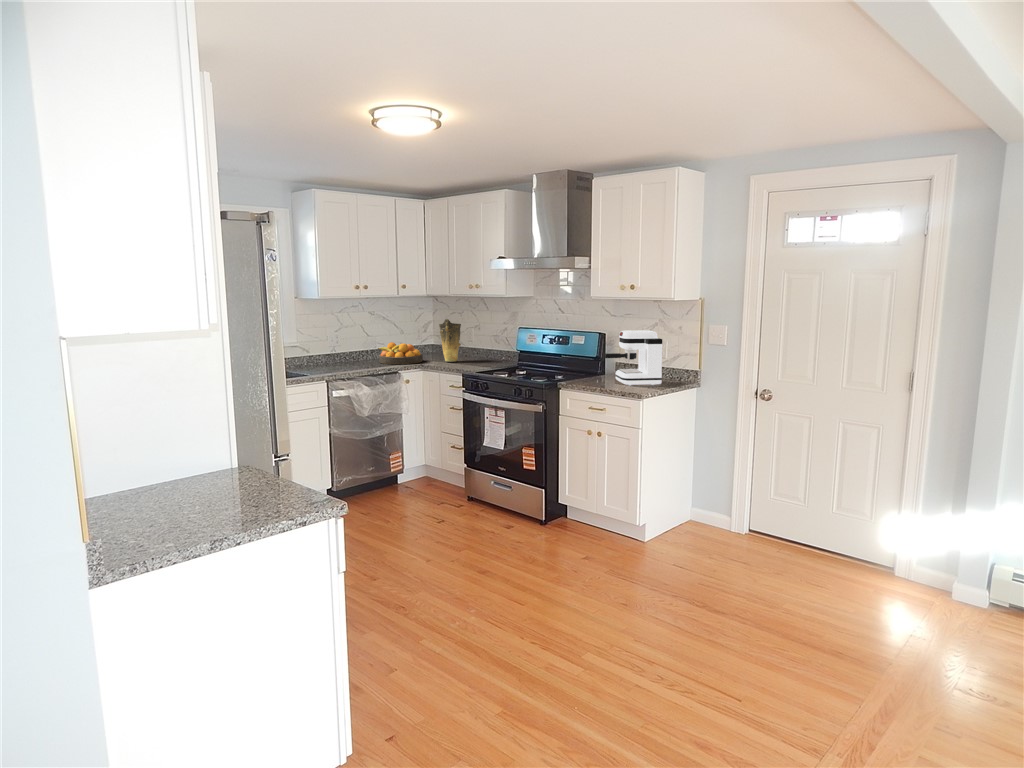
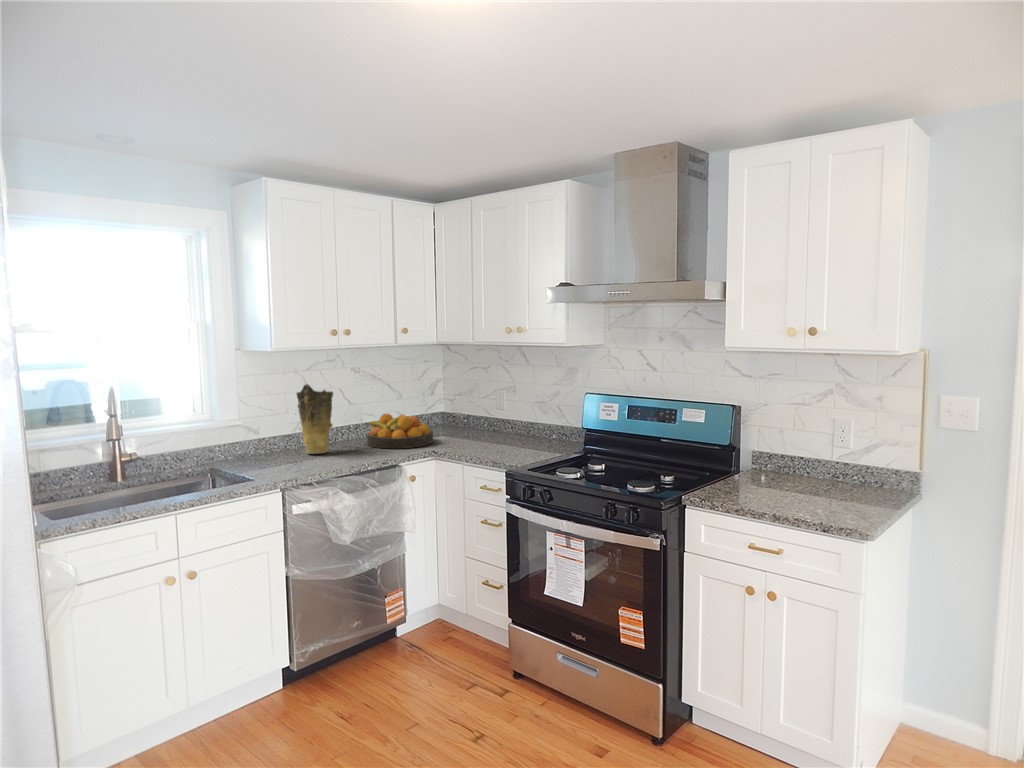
vase: present [439,319,461,362] -> present [297,384,333,454]
coffee maker: present [605,330,662,386] -> none [759,403,870,502]

